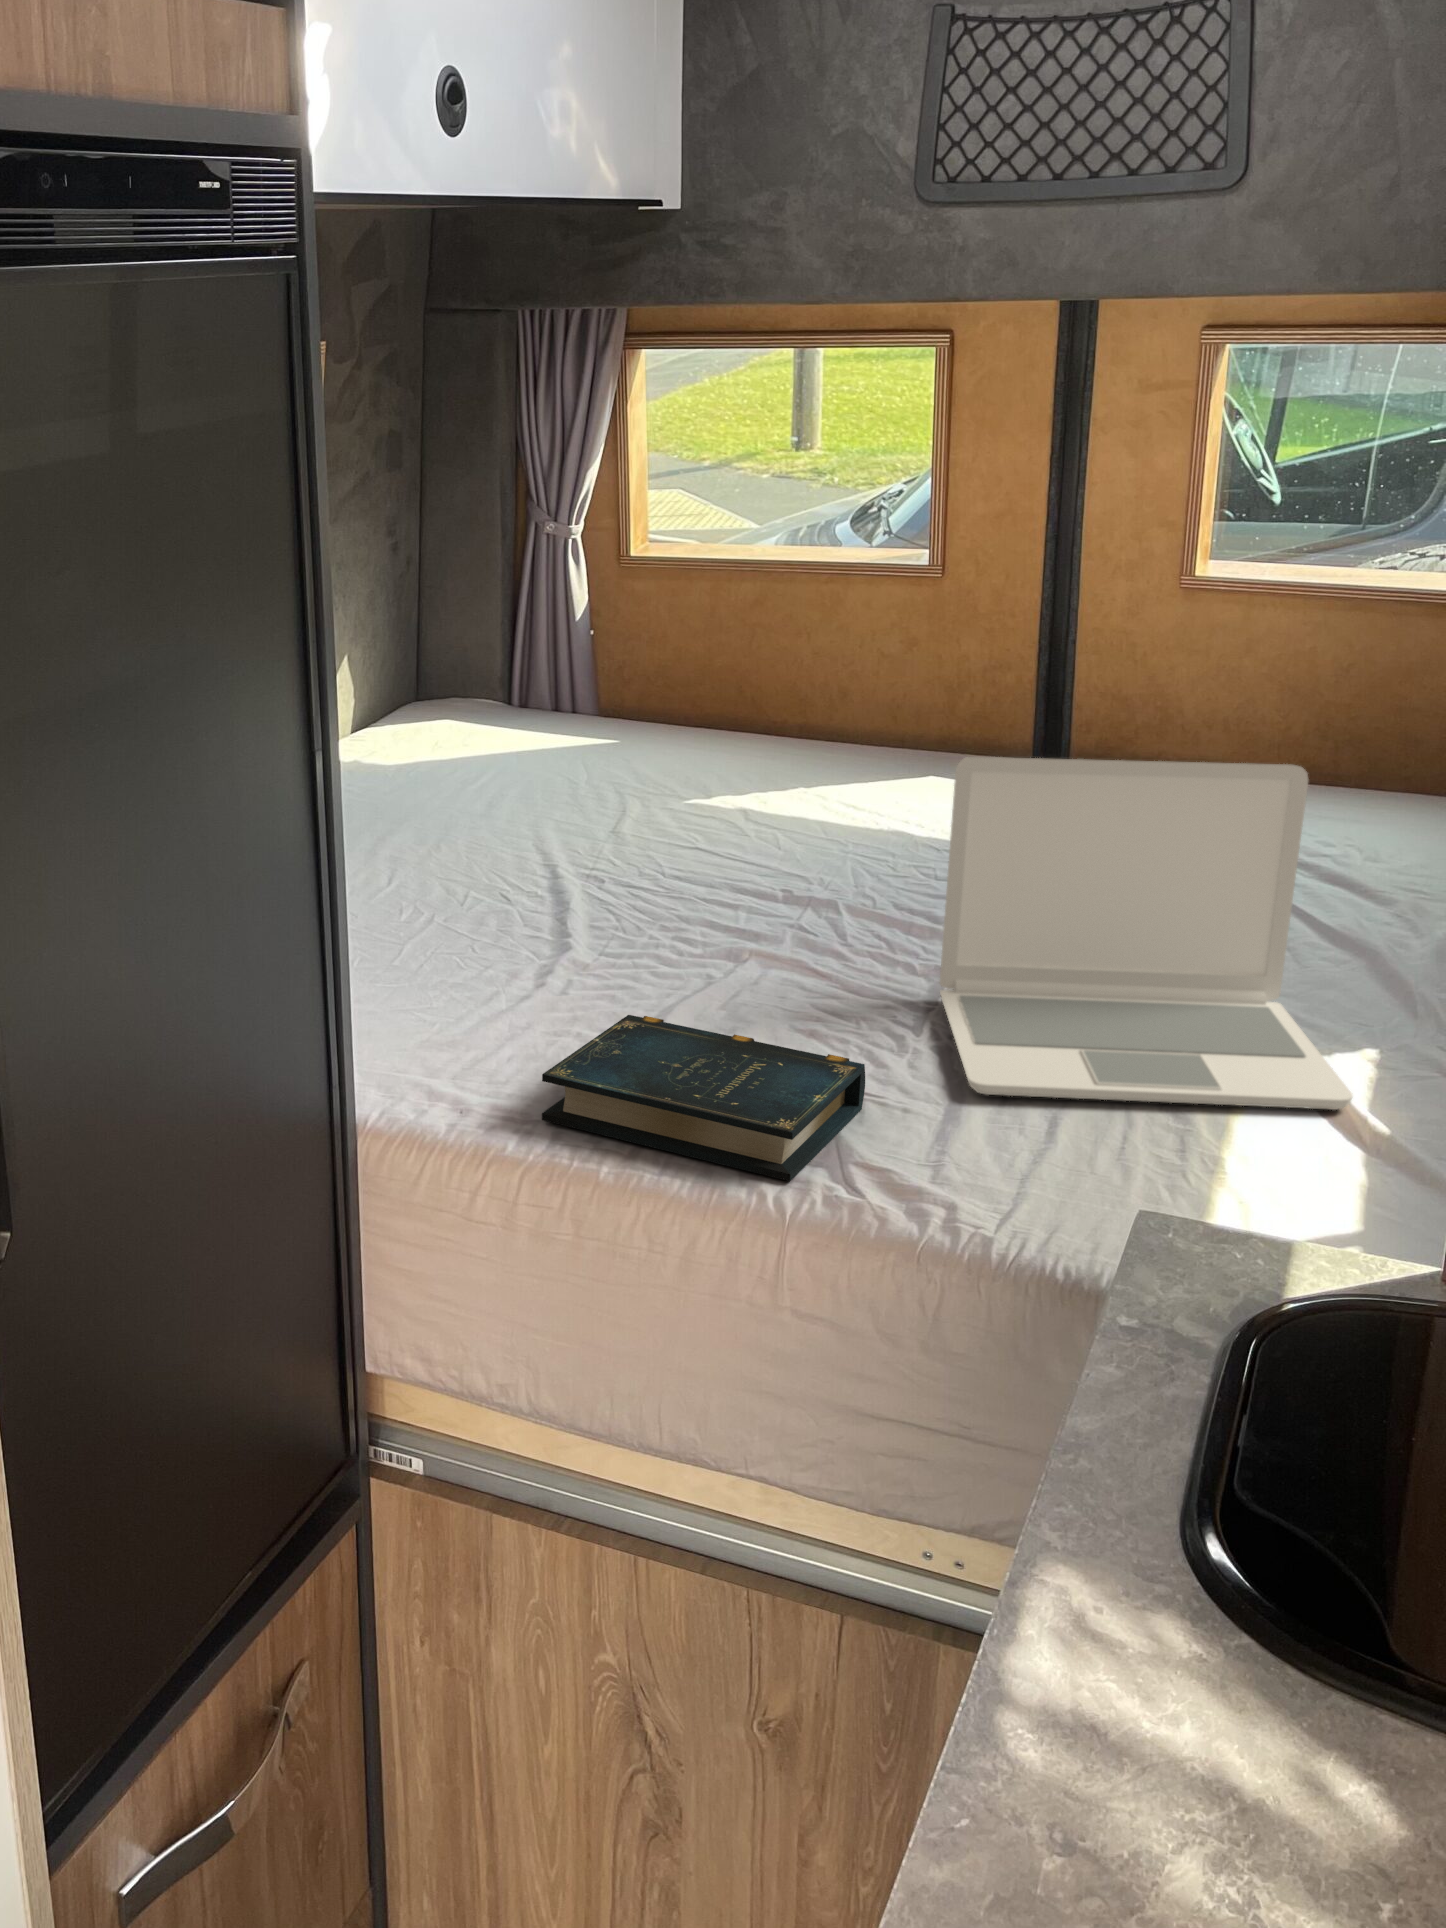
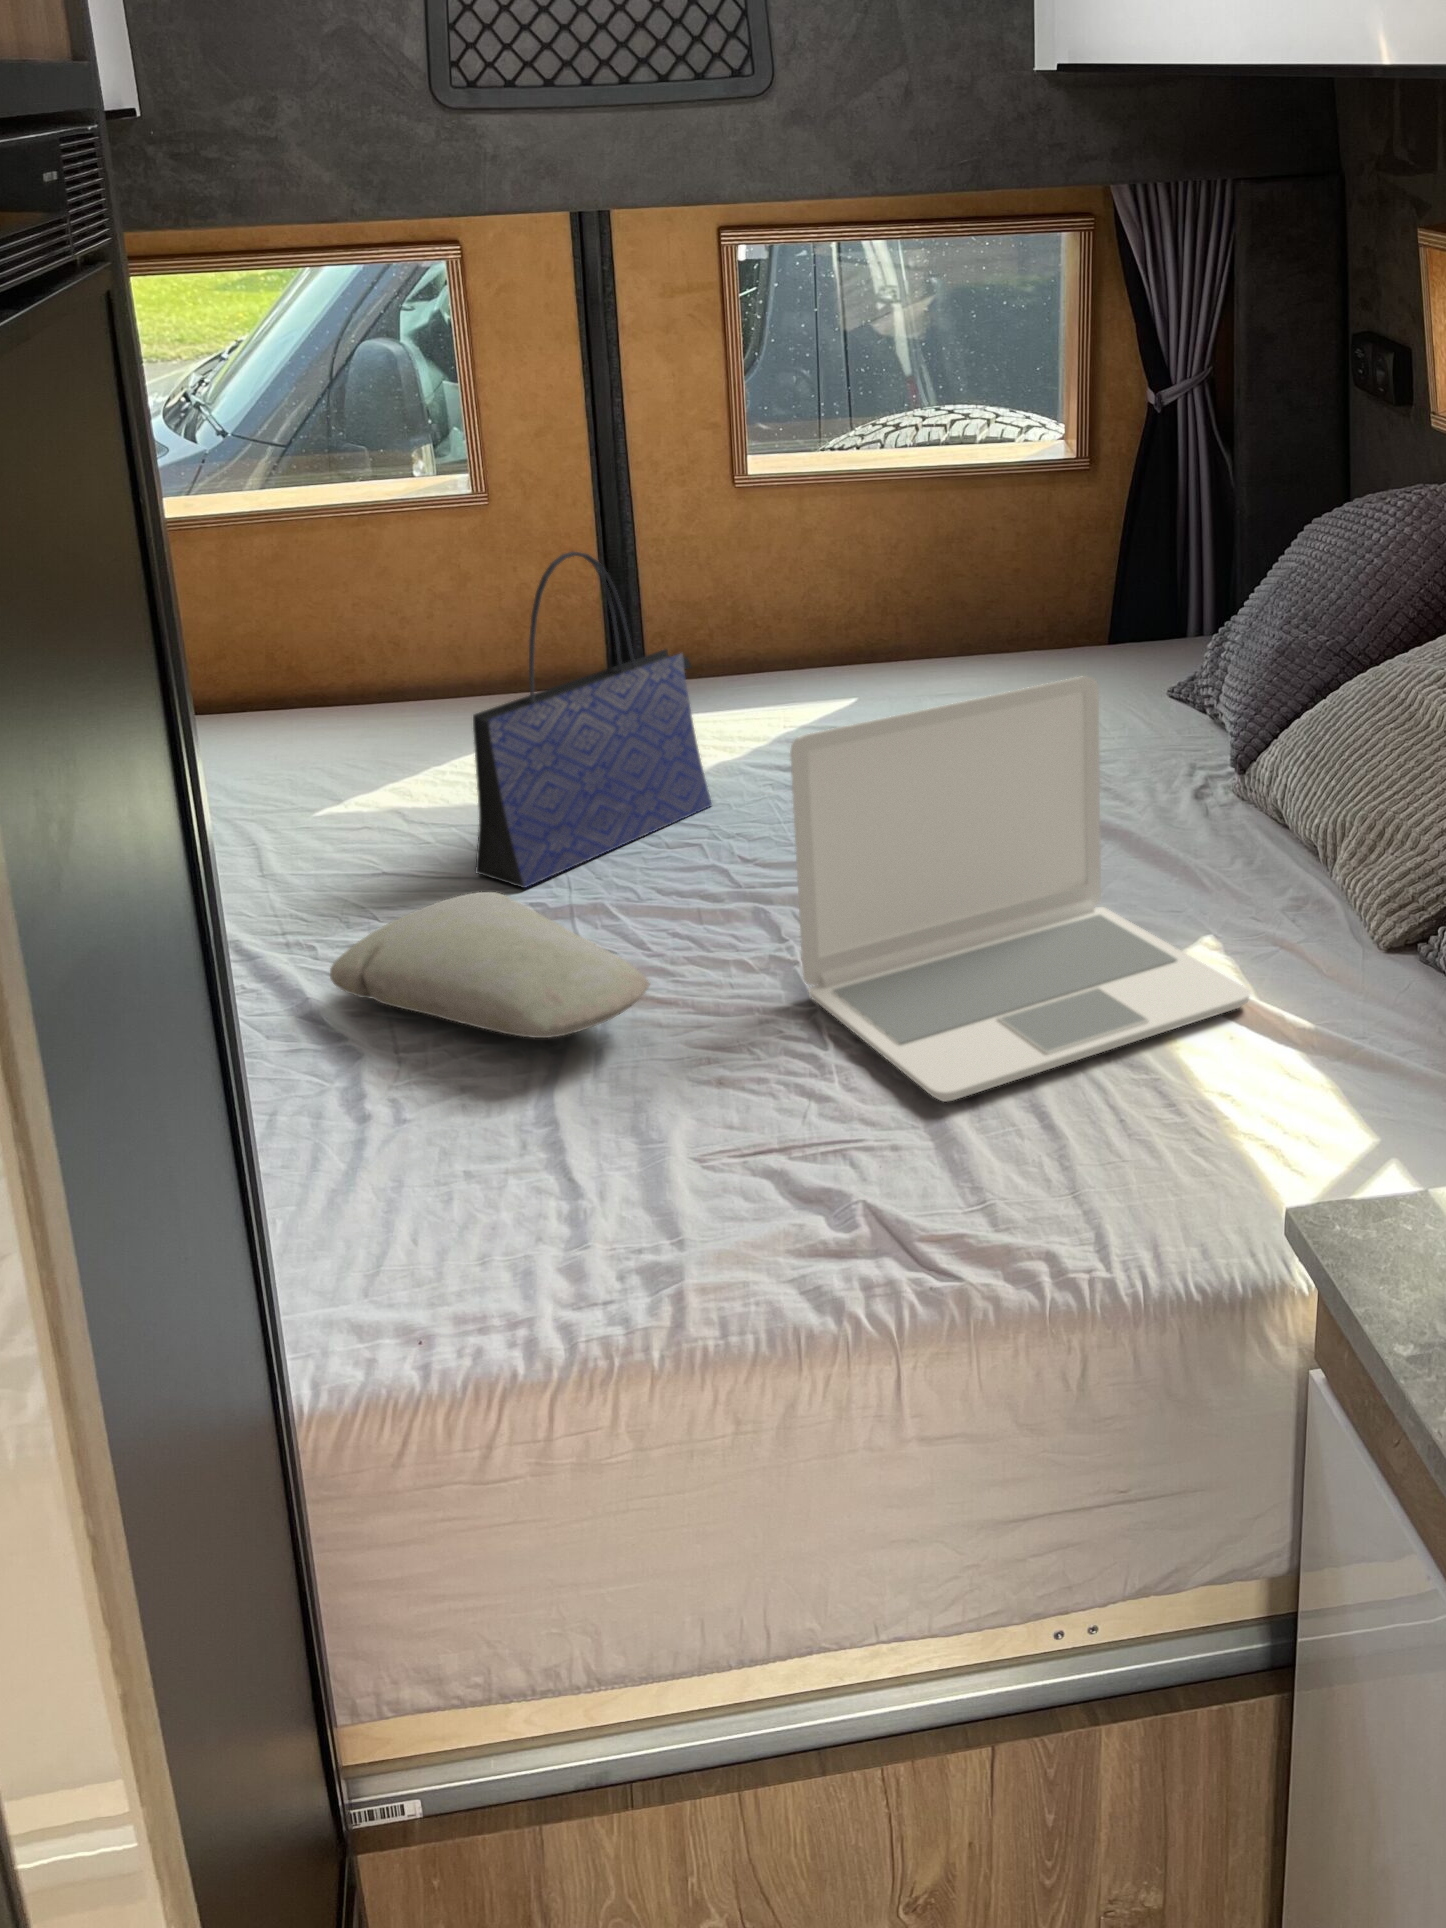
tote bag: none [766,595,1015,877] -> present [473,552,712,888]
pillow: none [587,855,801,966] -> present [330,892,649,1038]
book: present [542,1015,865,1181] -> none [525,1113,866,1316]

